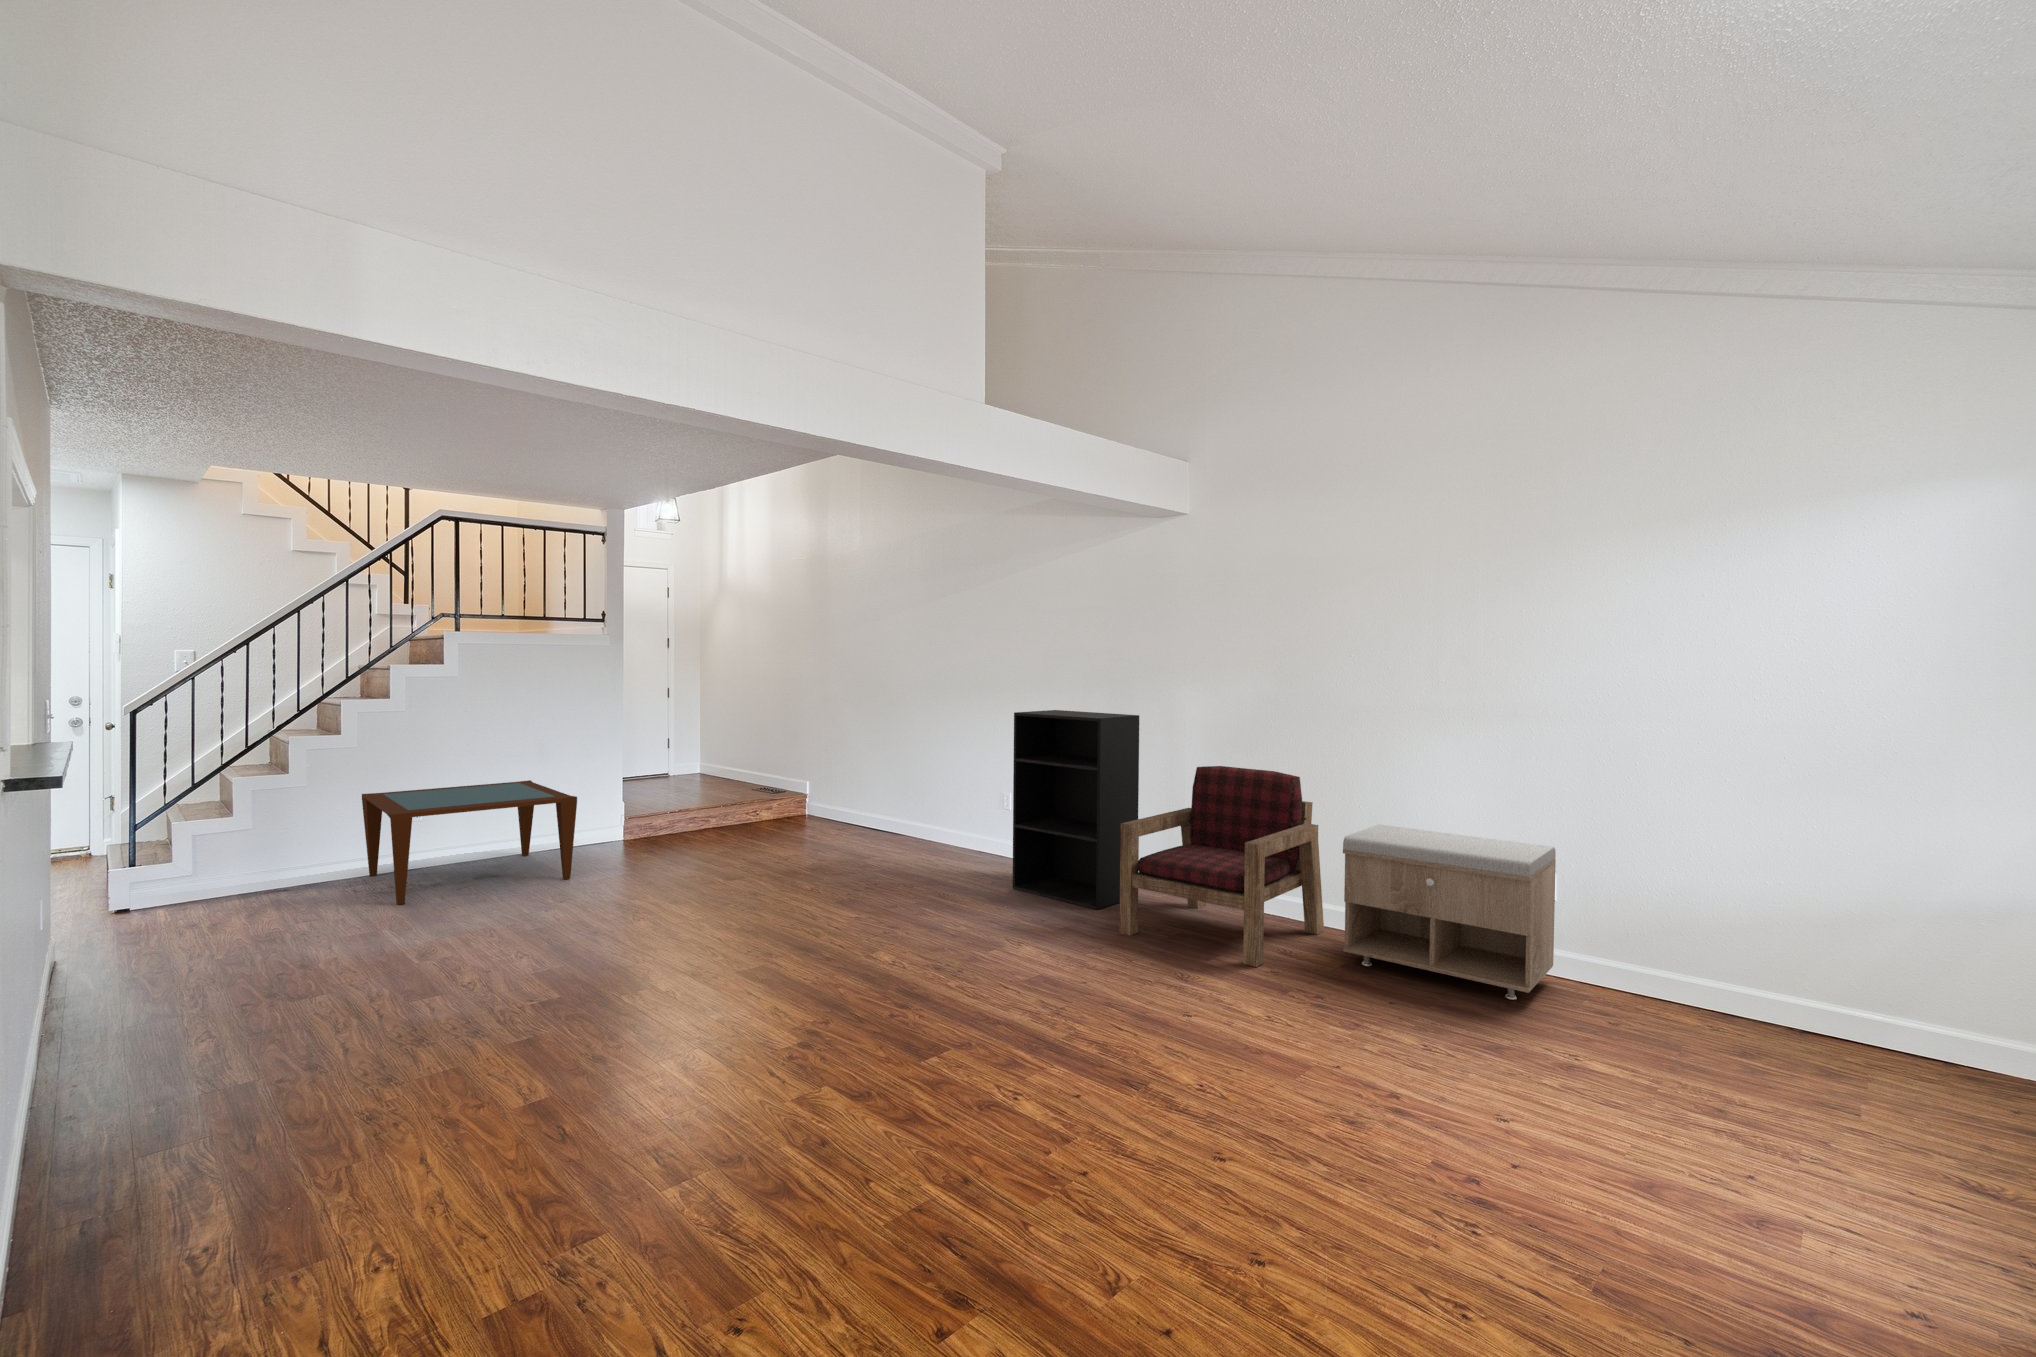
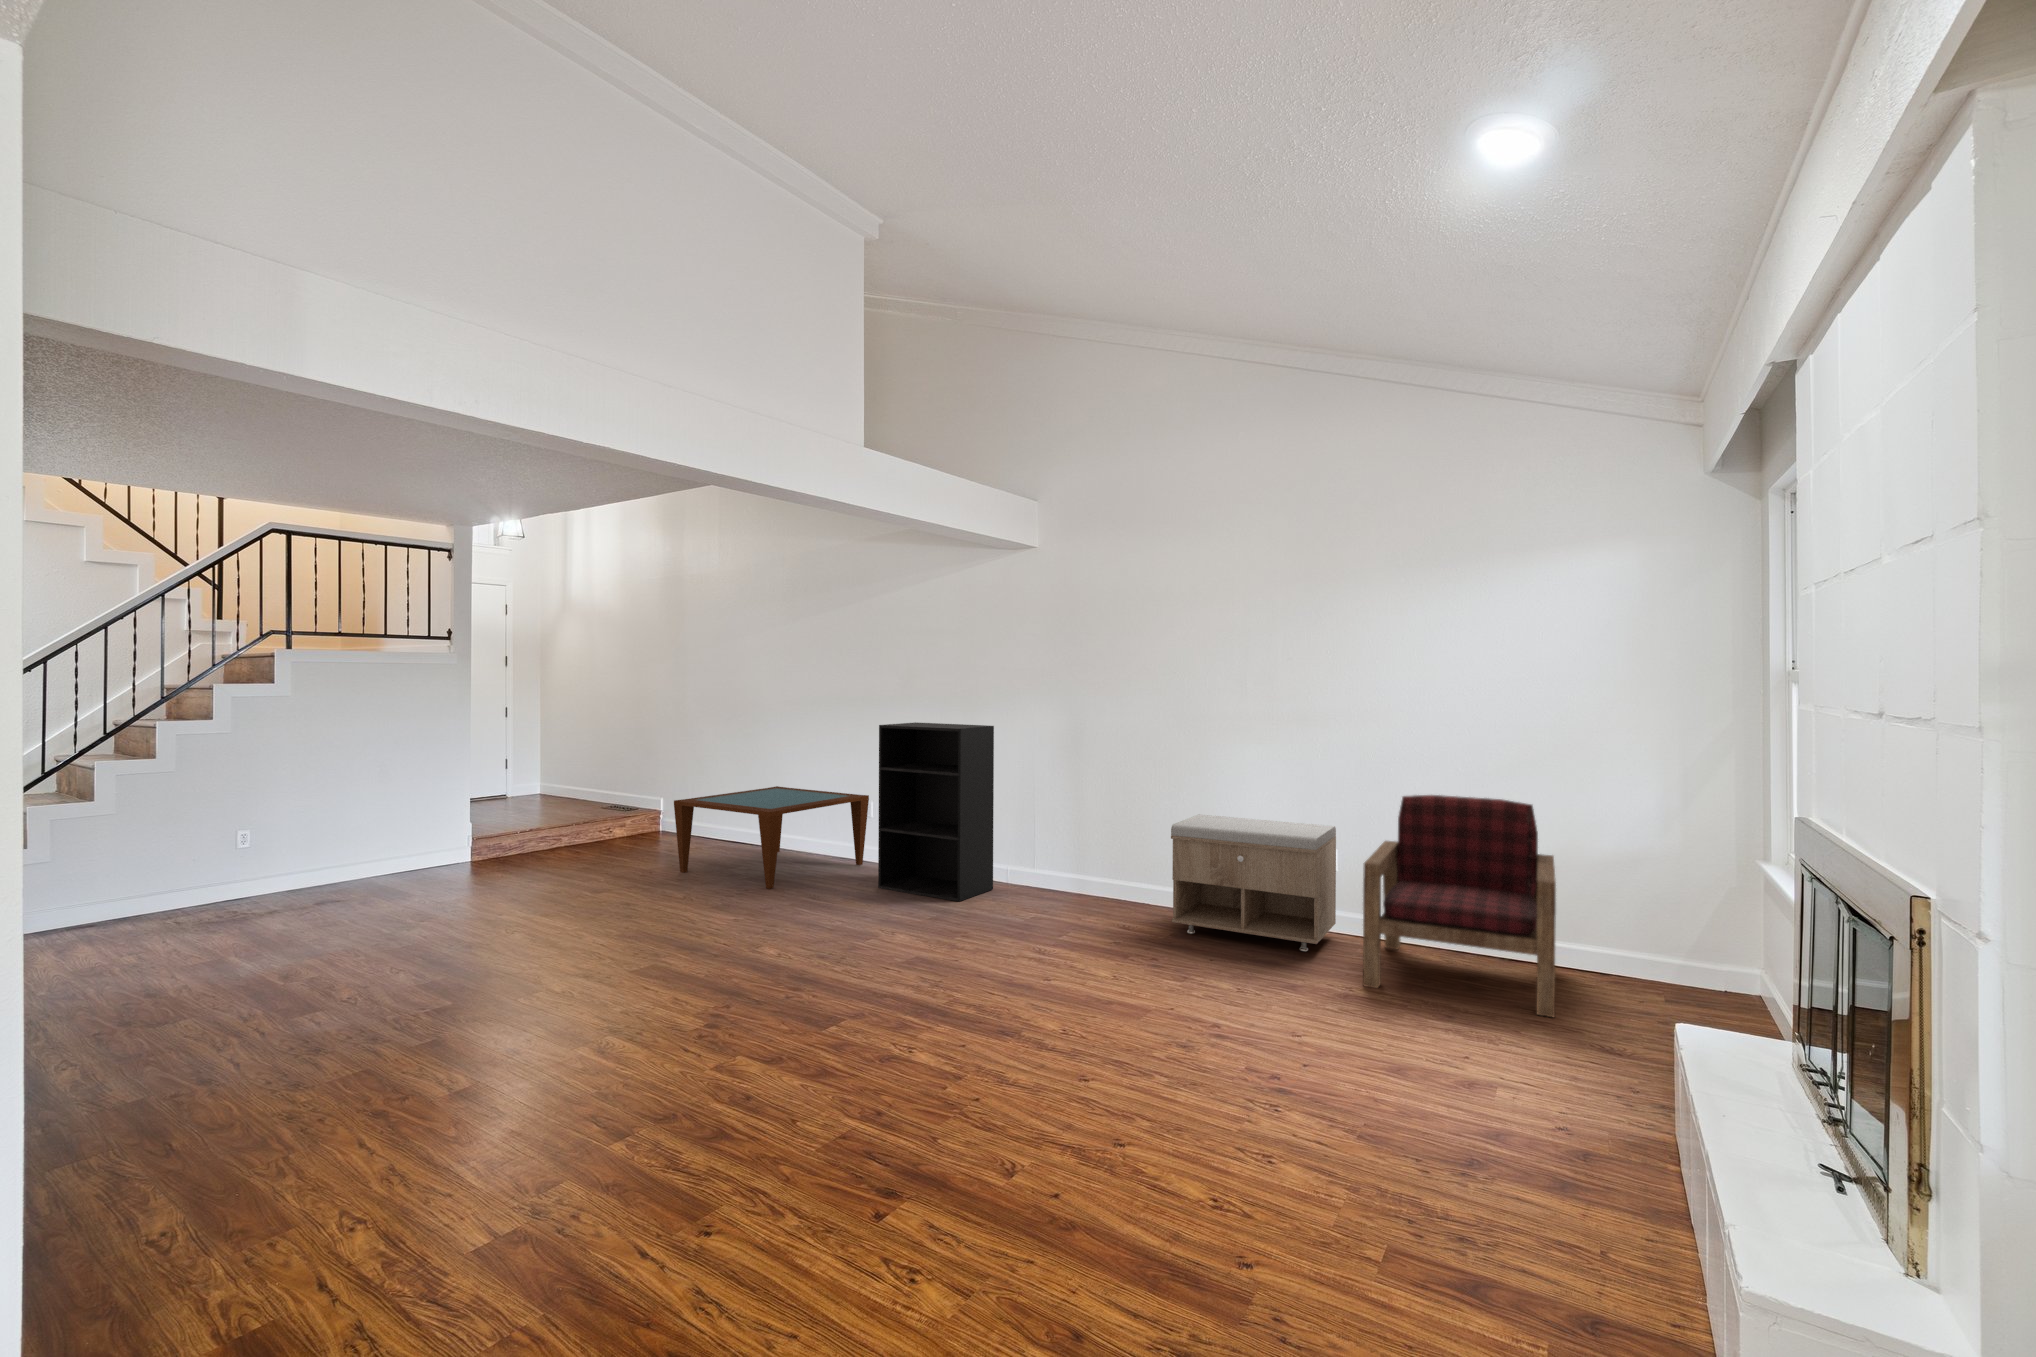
armchair: present [1120,766,1324,967] -> present [1363,795,1556,1017]
coffee table: present [362,780,577,905] -> present [674,786,869,889]

